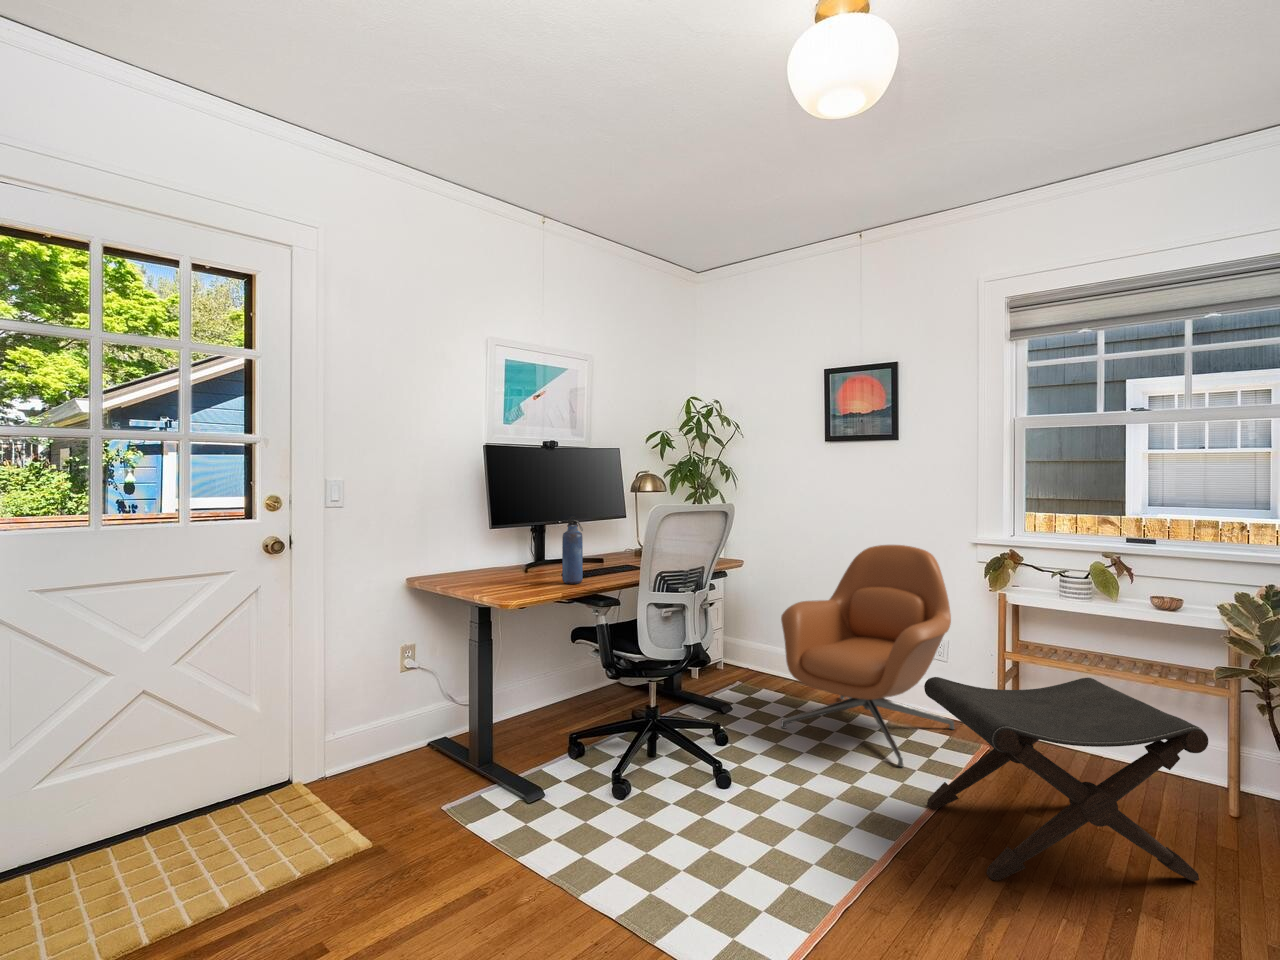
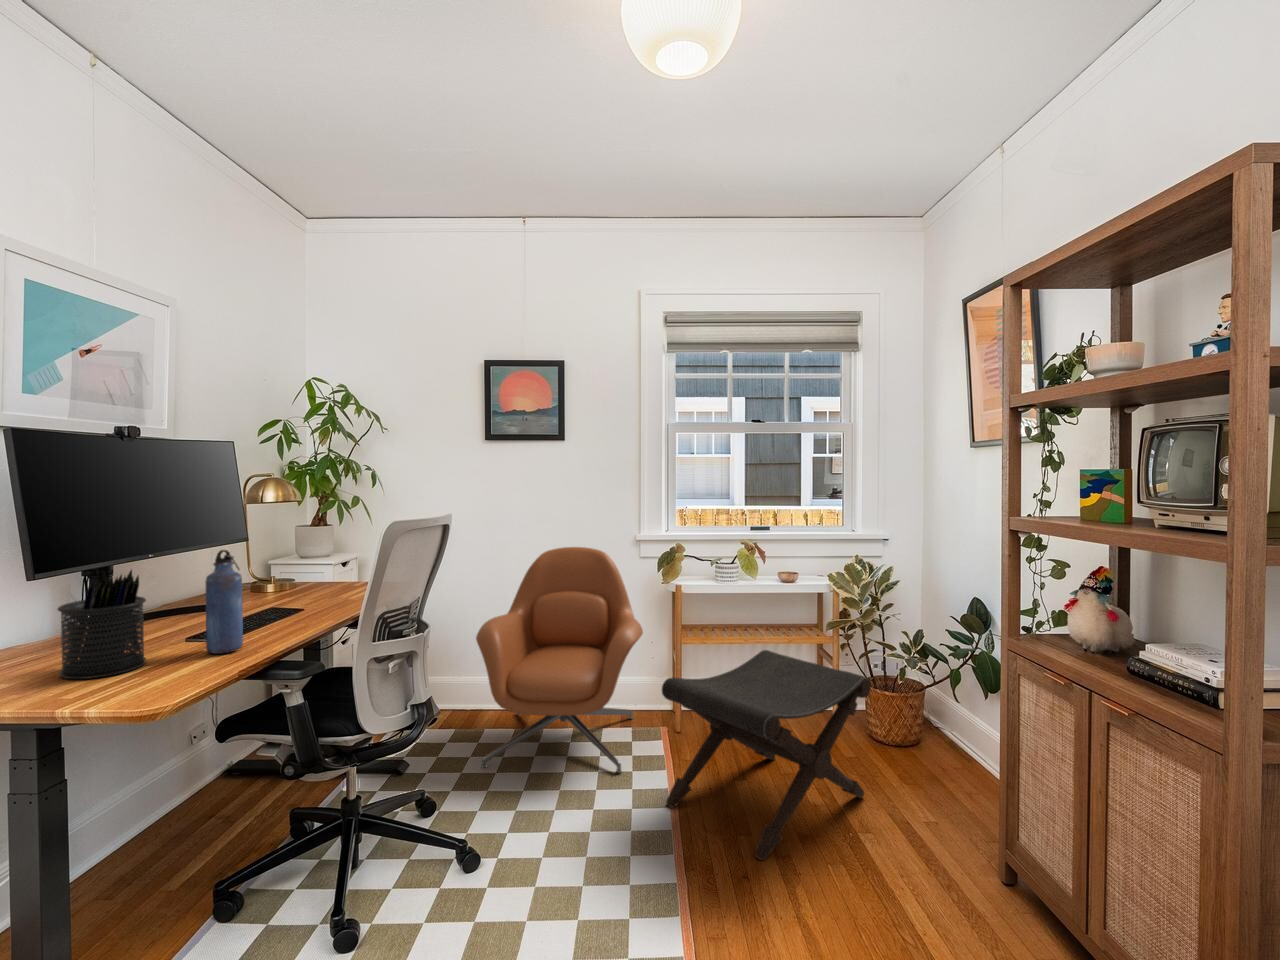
pen holder: none [492,524,534,585] -> present [58,570,146,679]

